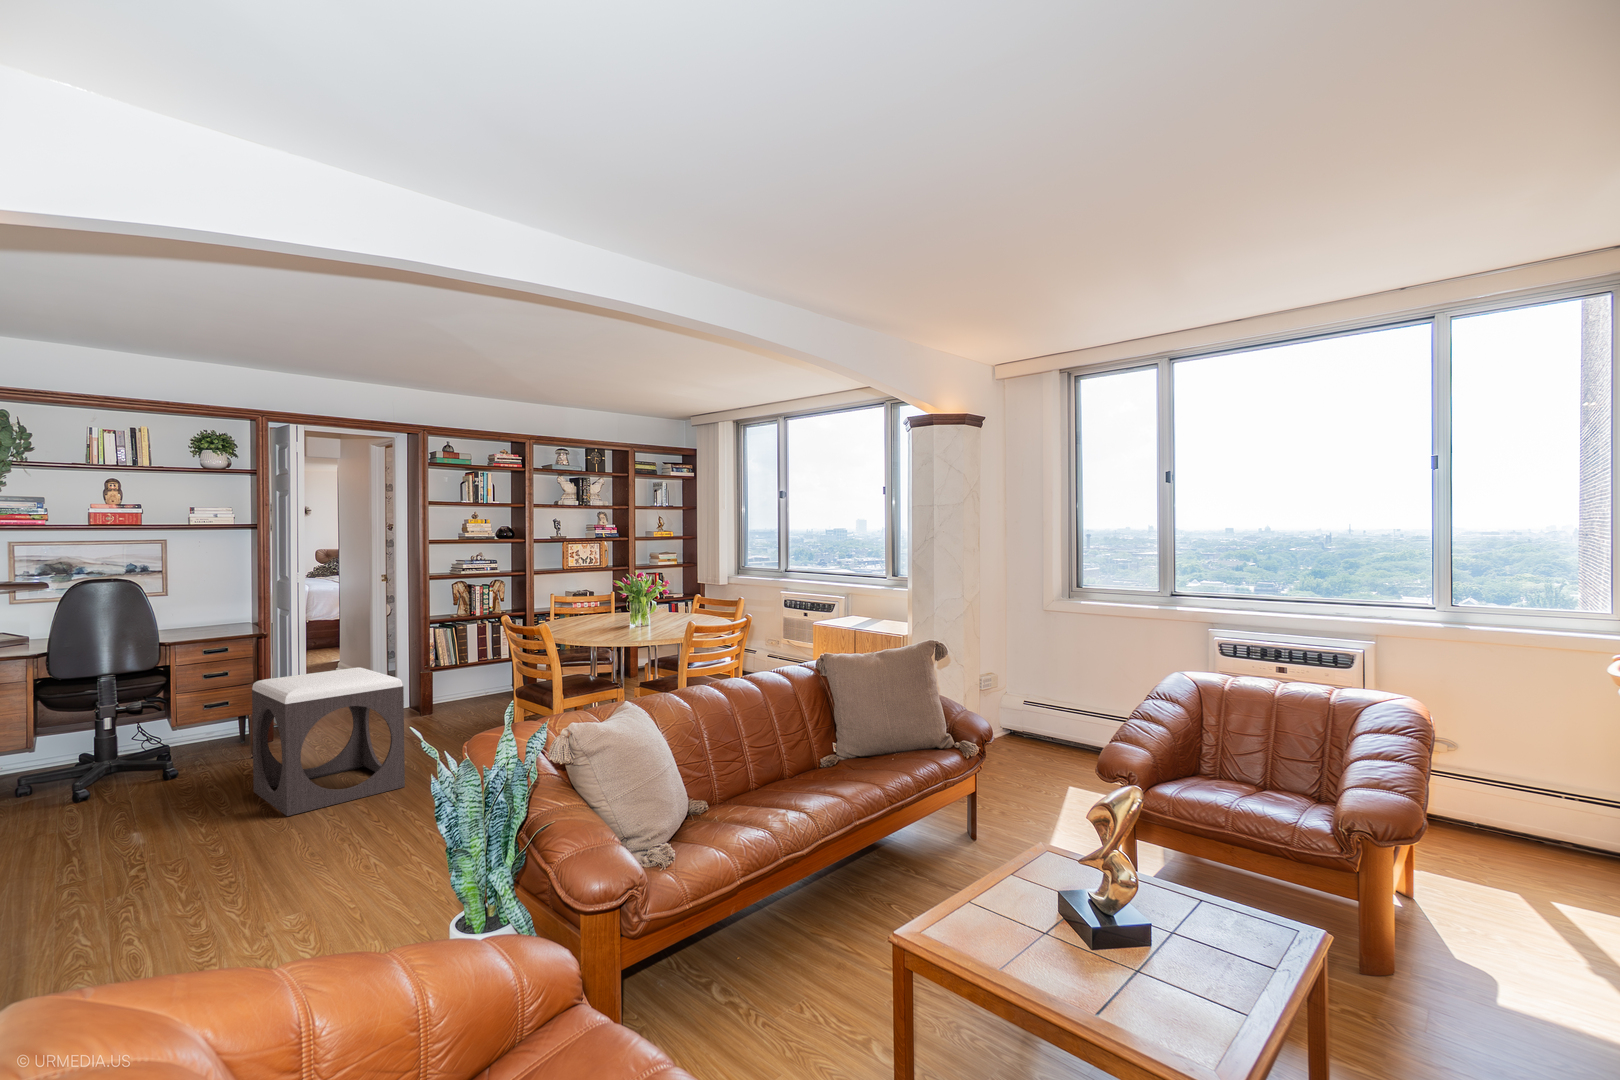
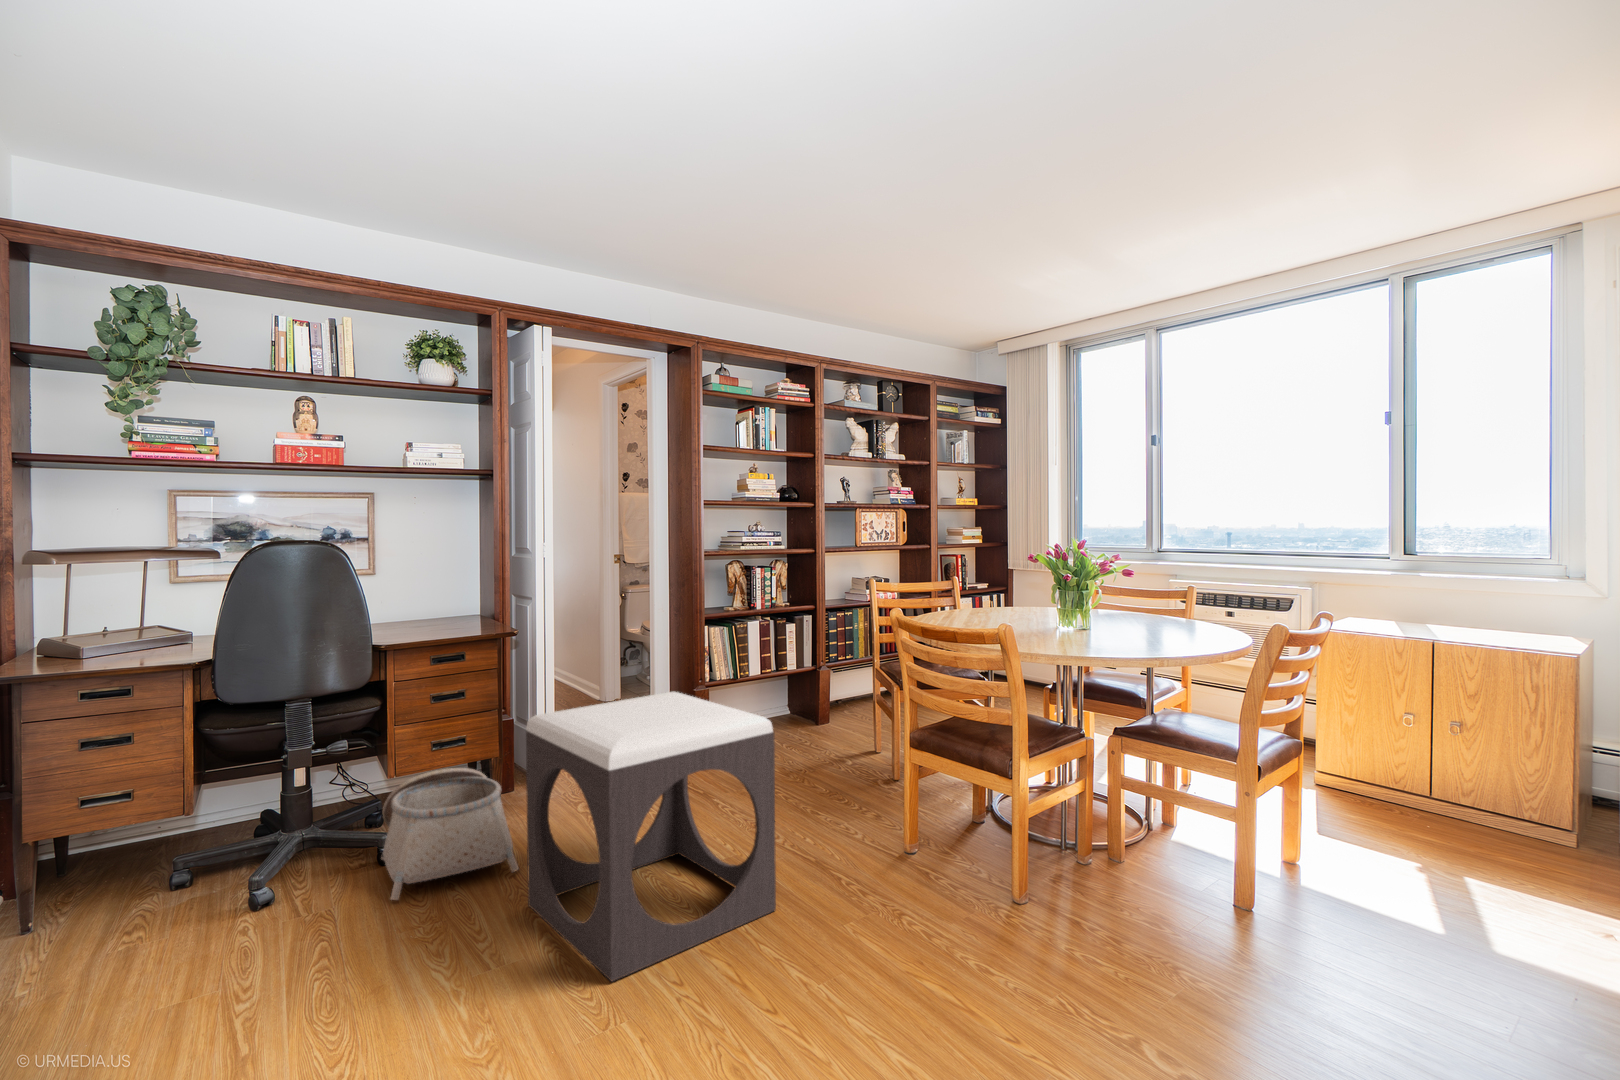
basket: none [163,720,255,793] -> present [381,768,519,900]

